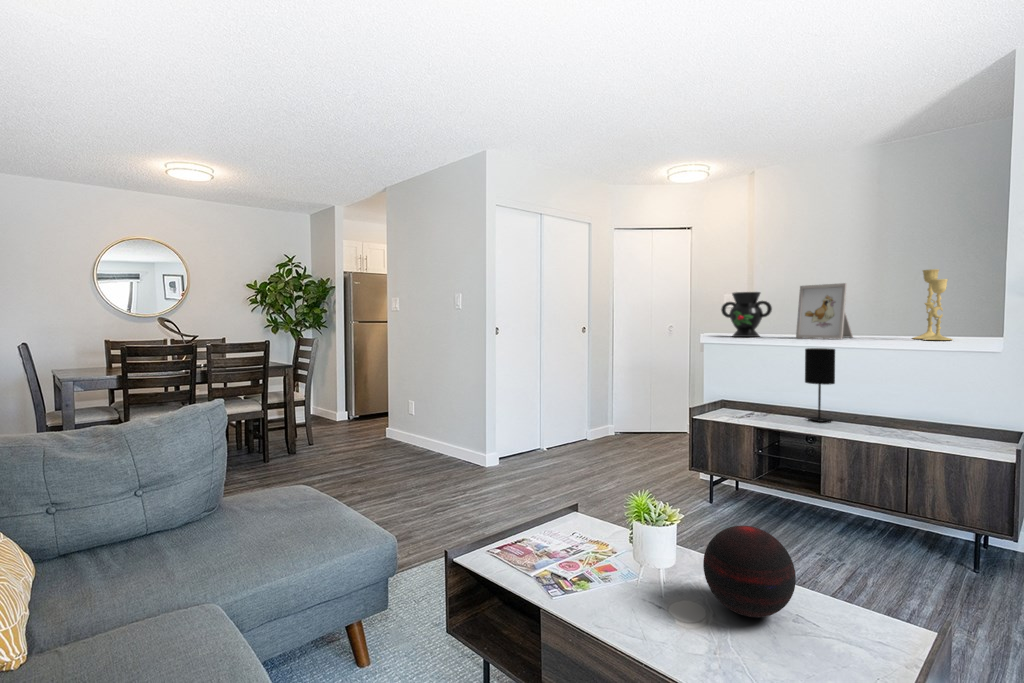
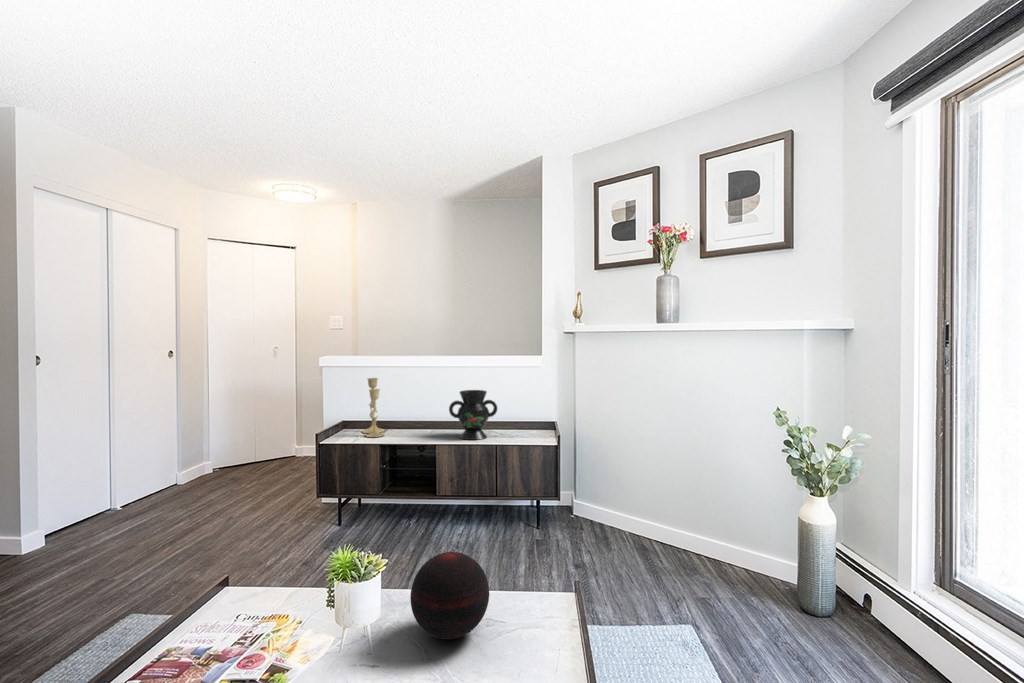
candlestick: present [913,269,953,340] -> present [362,378,384,437]
picture frame: present [796,283,853,339] -> none [410,316,450,362]
decorative vase: present [721,292,772,337] -> present [449,390,497,440]
table lamp: present [805,348,835,422] -> none [418,370,440,433]

